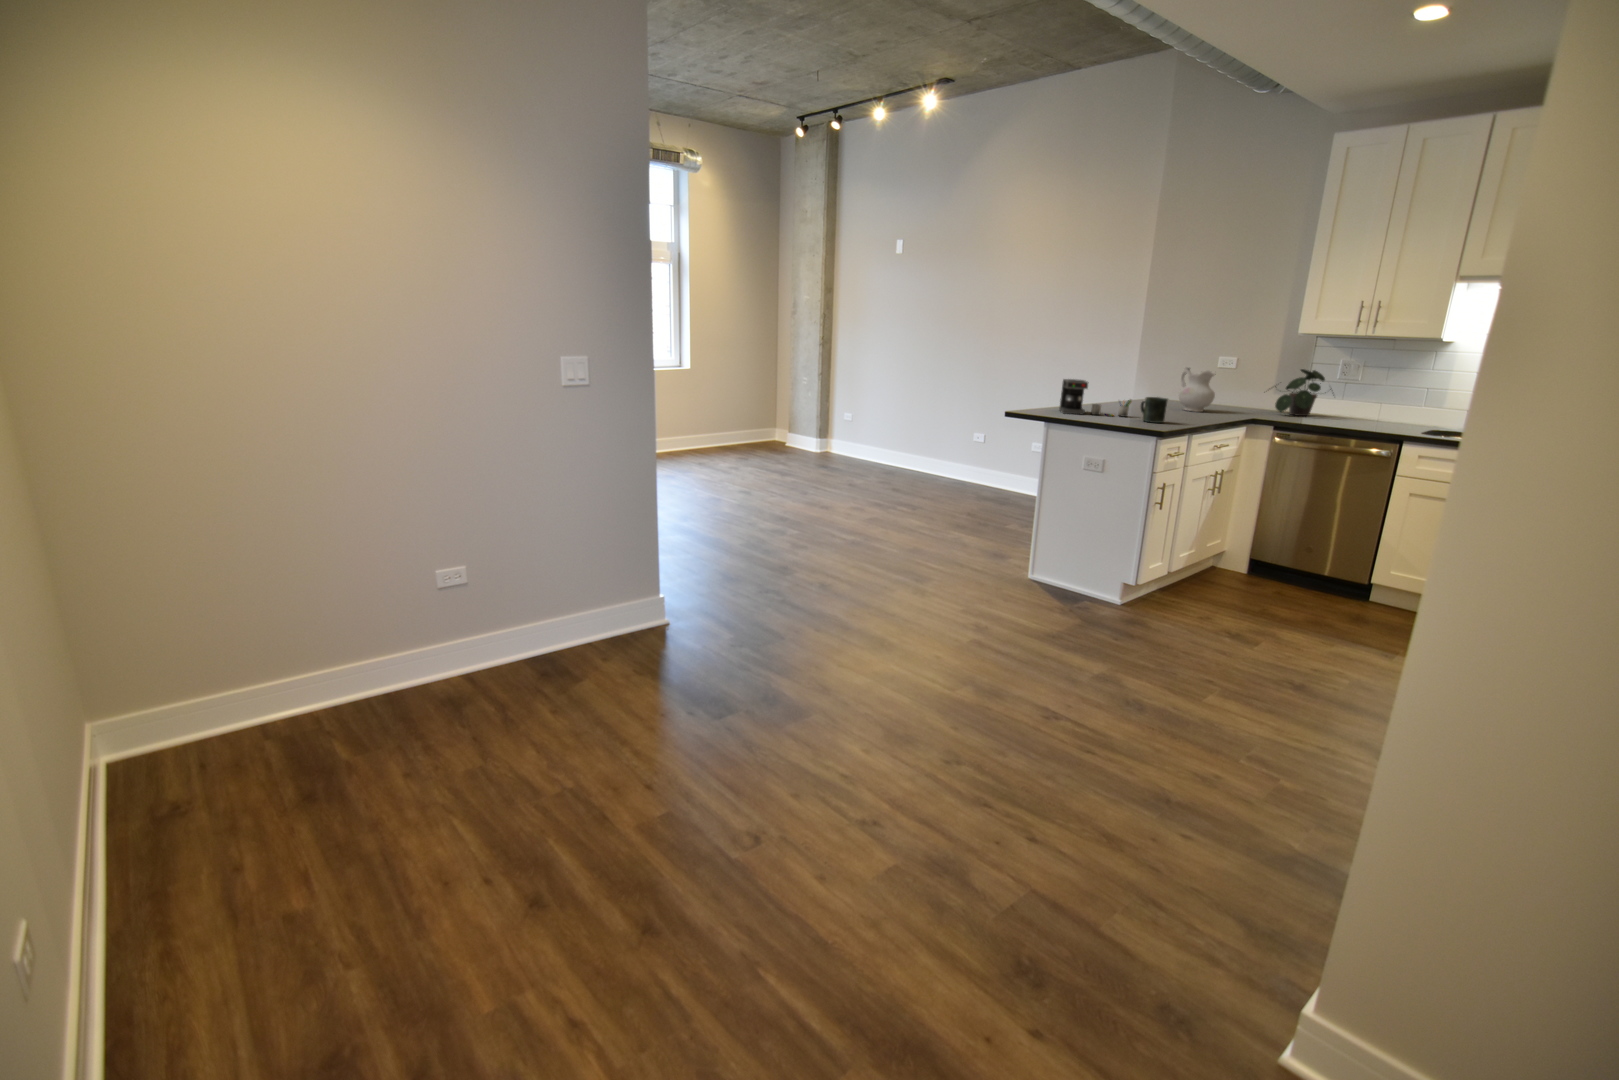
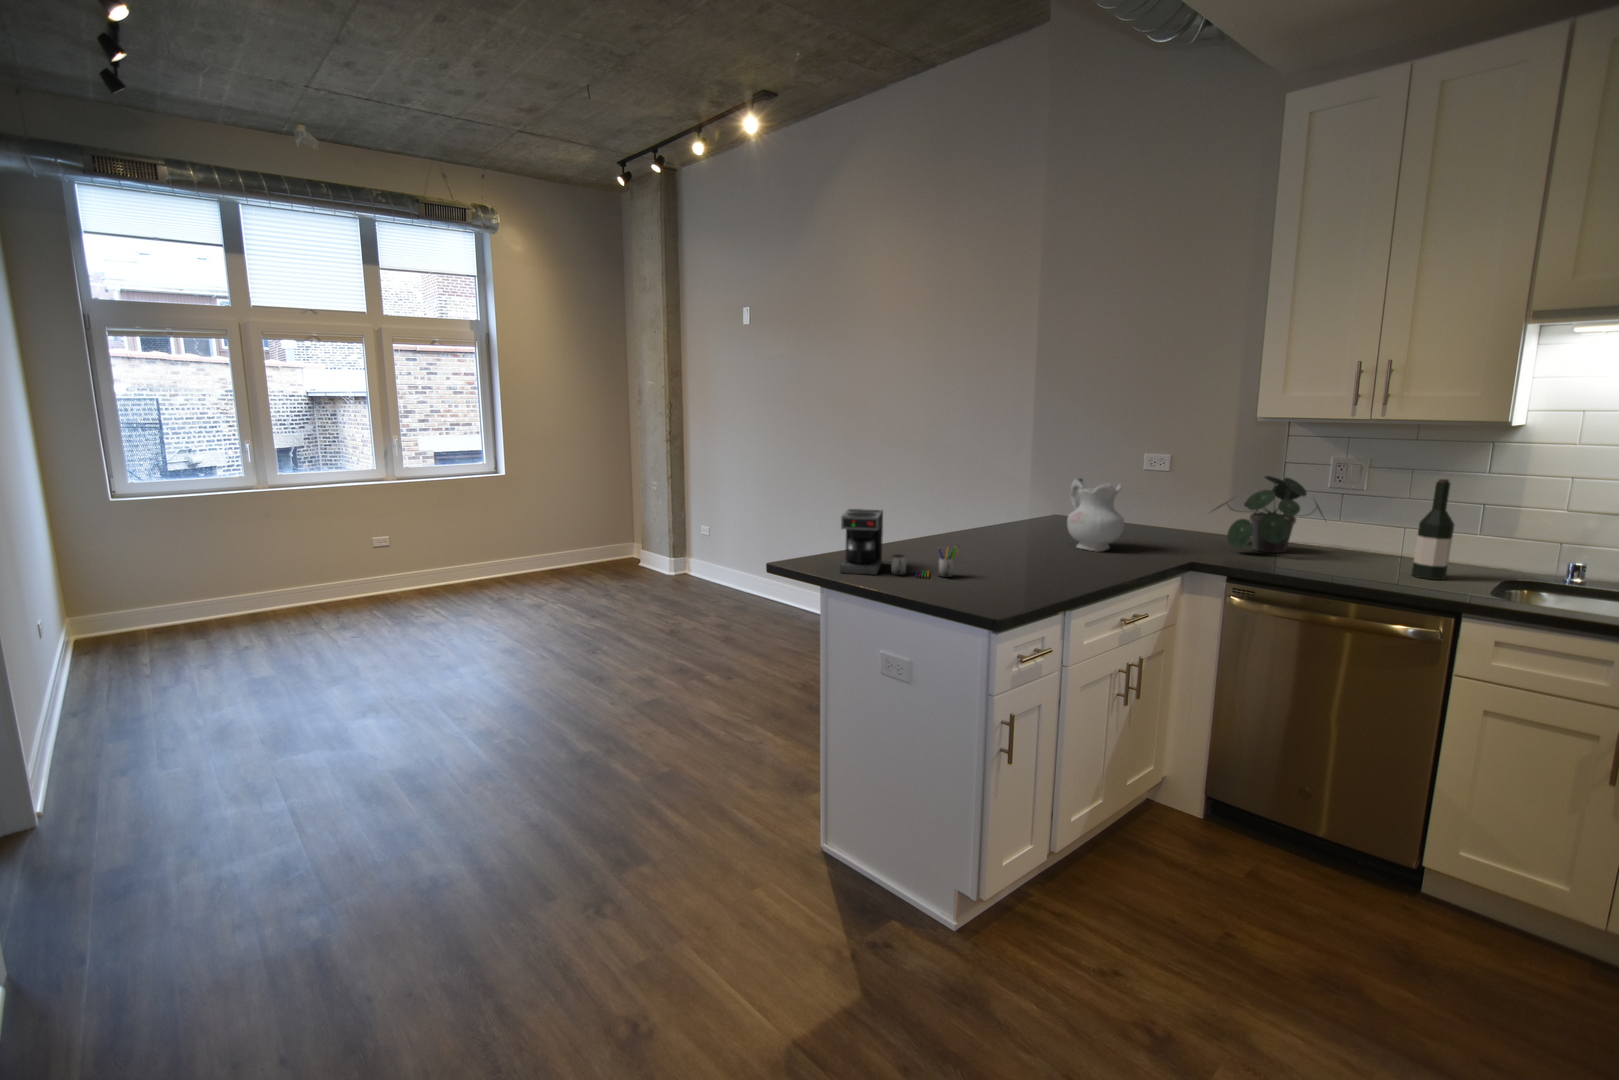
wine bottle: none [1380,370,1407,427] -> present [1412,479,1454,580]
mug: present [1141,397,1168,423] -> none [966,546,1010,597]

